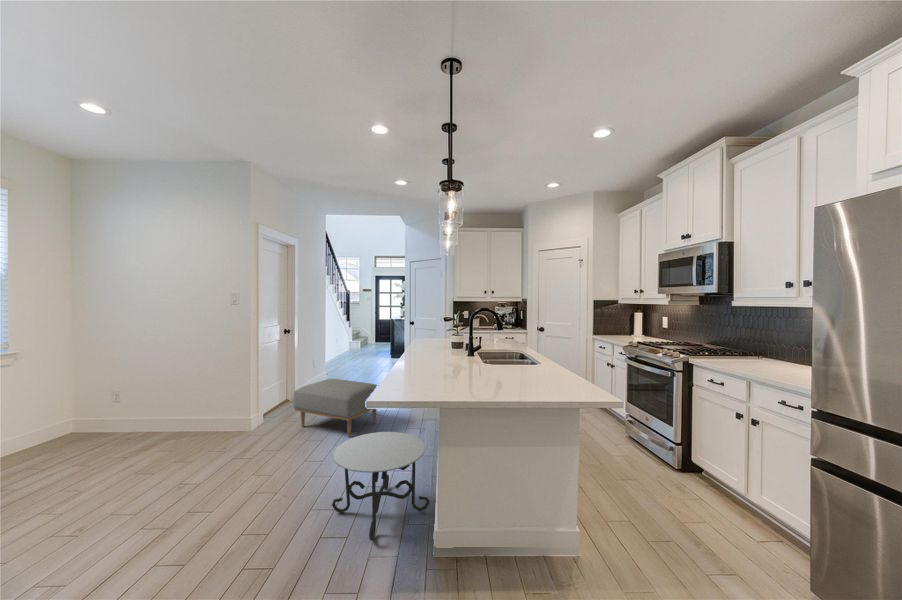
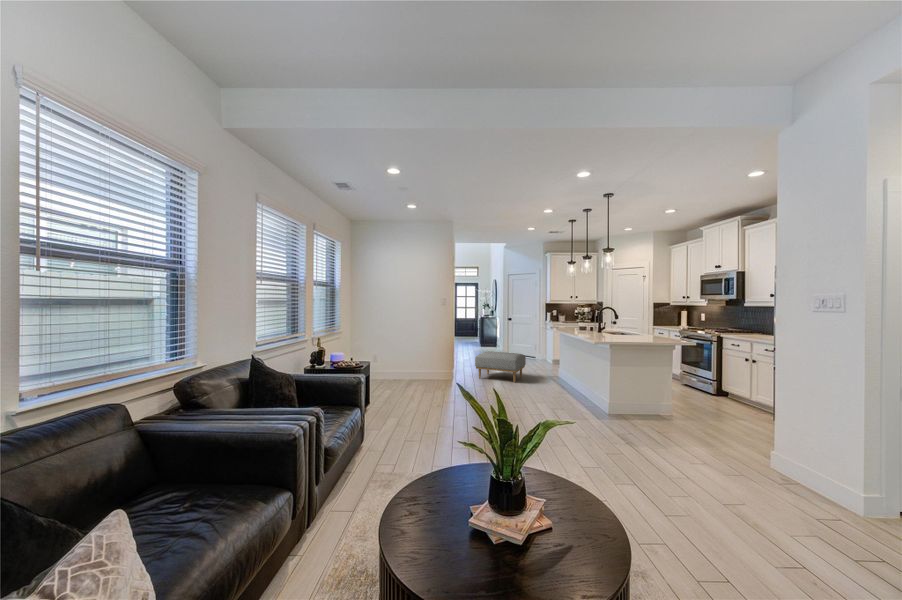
side table: present [332,432,430,541] -> none [546,370,593,410]

